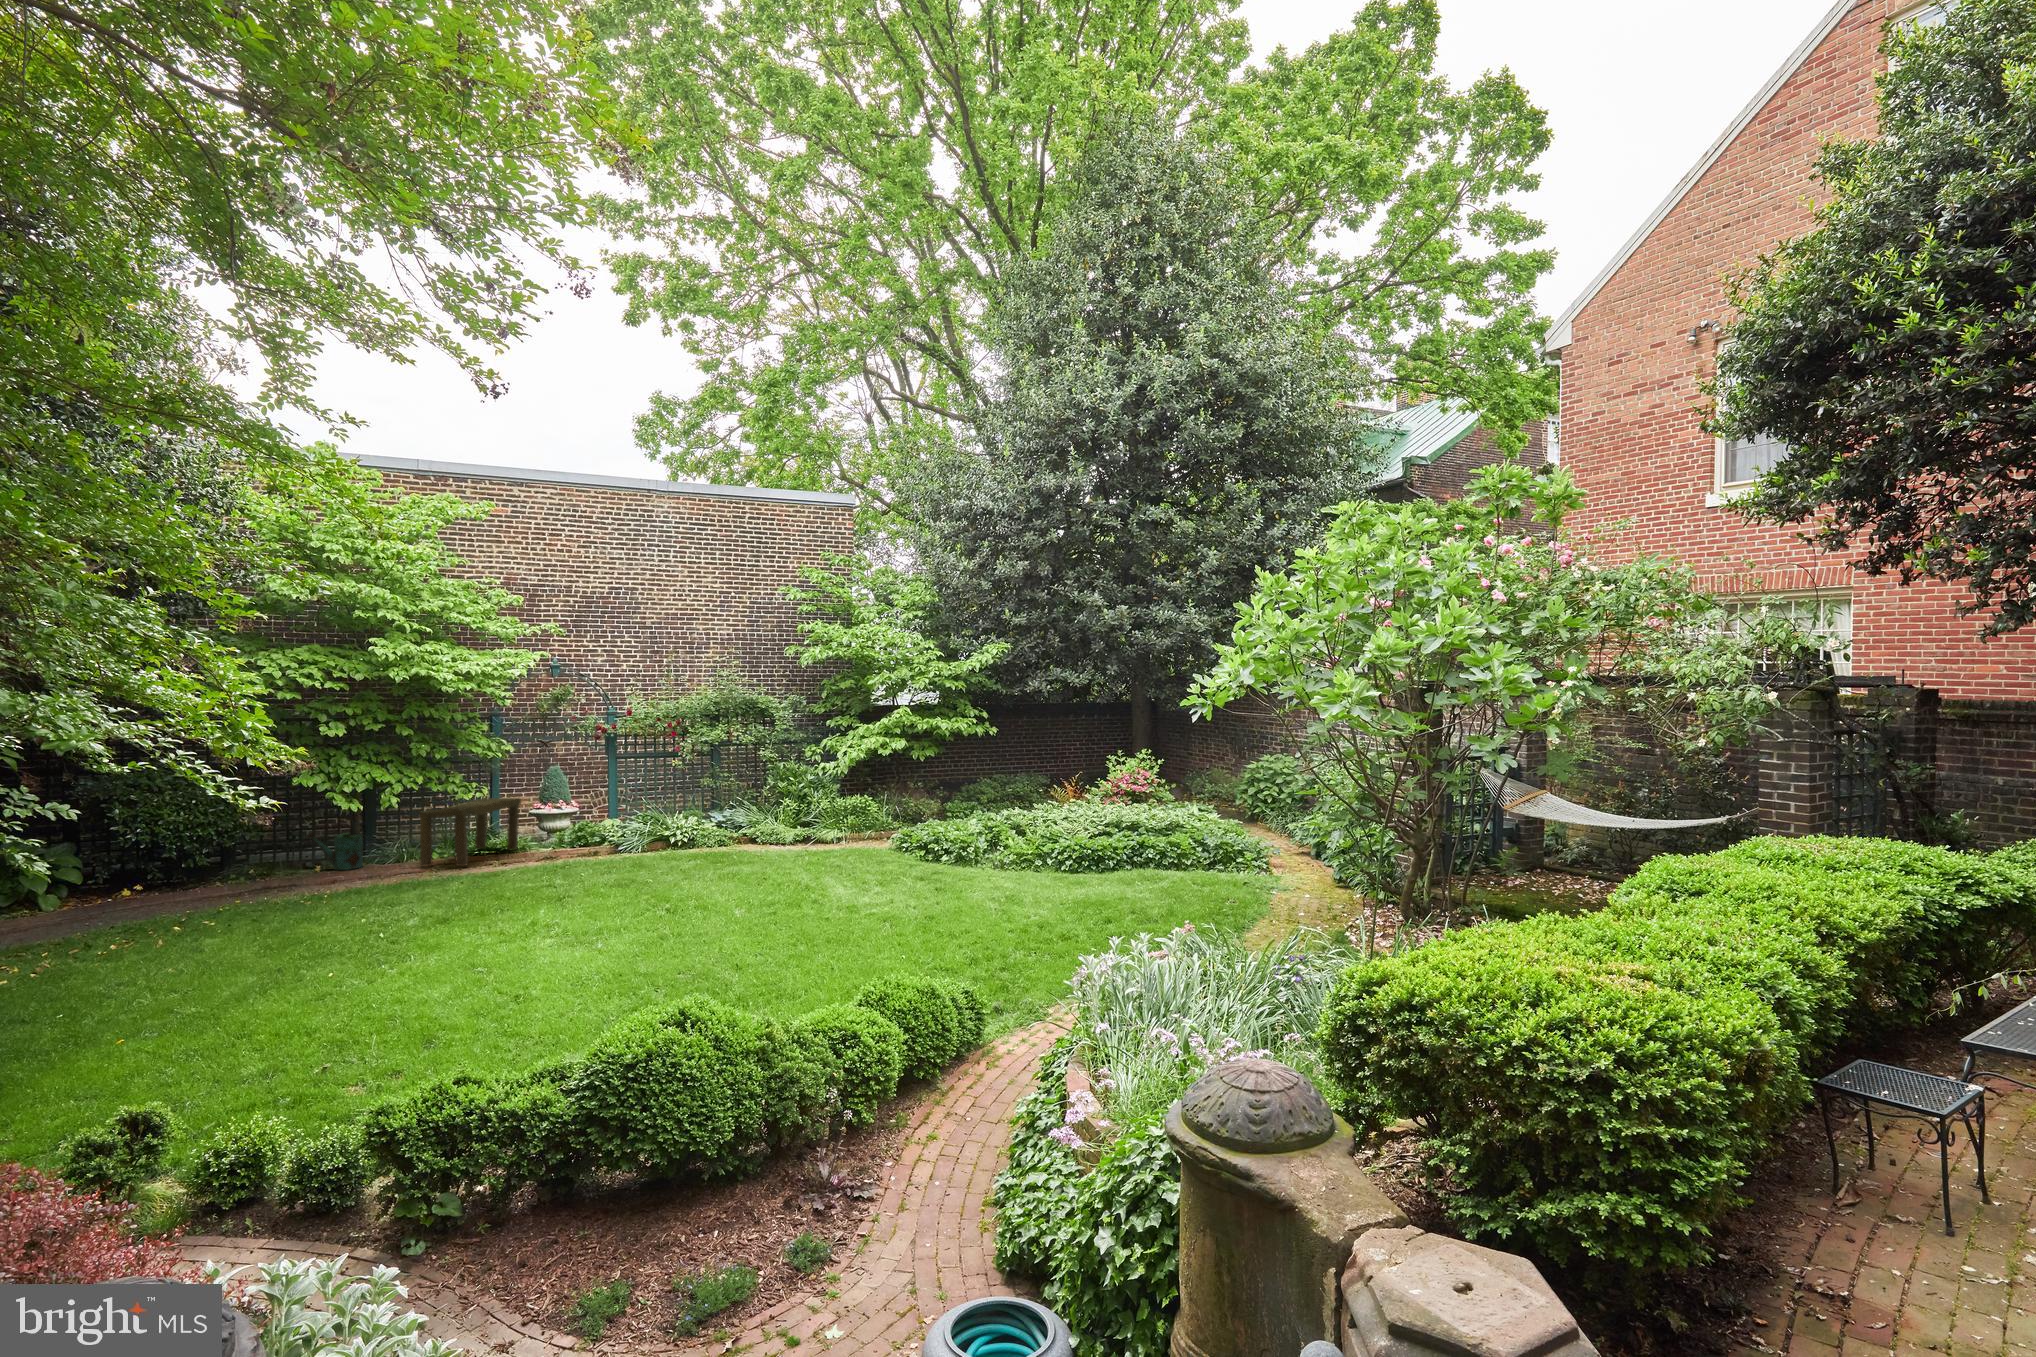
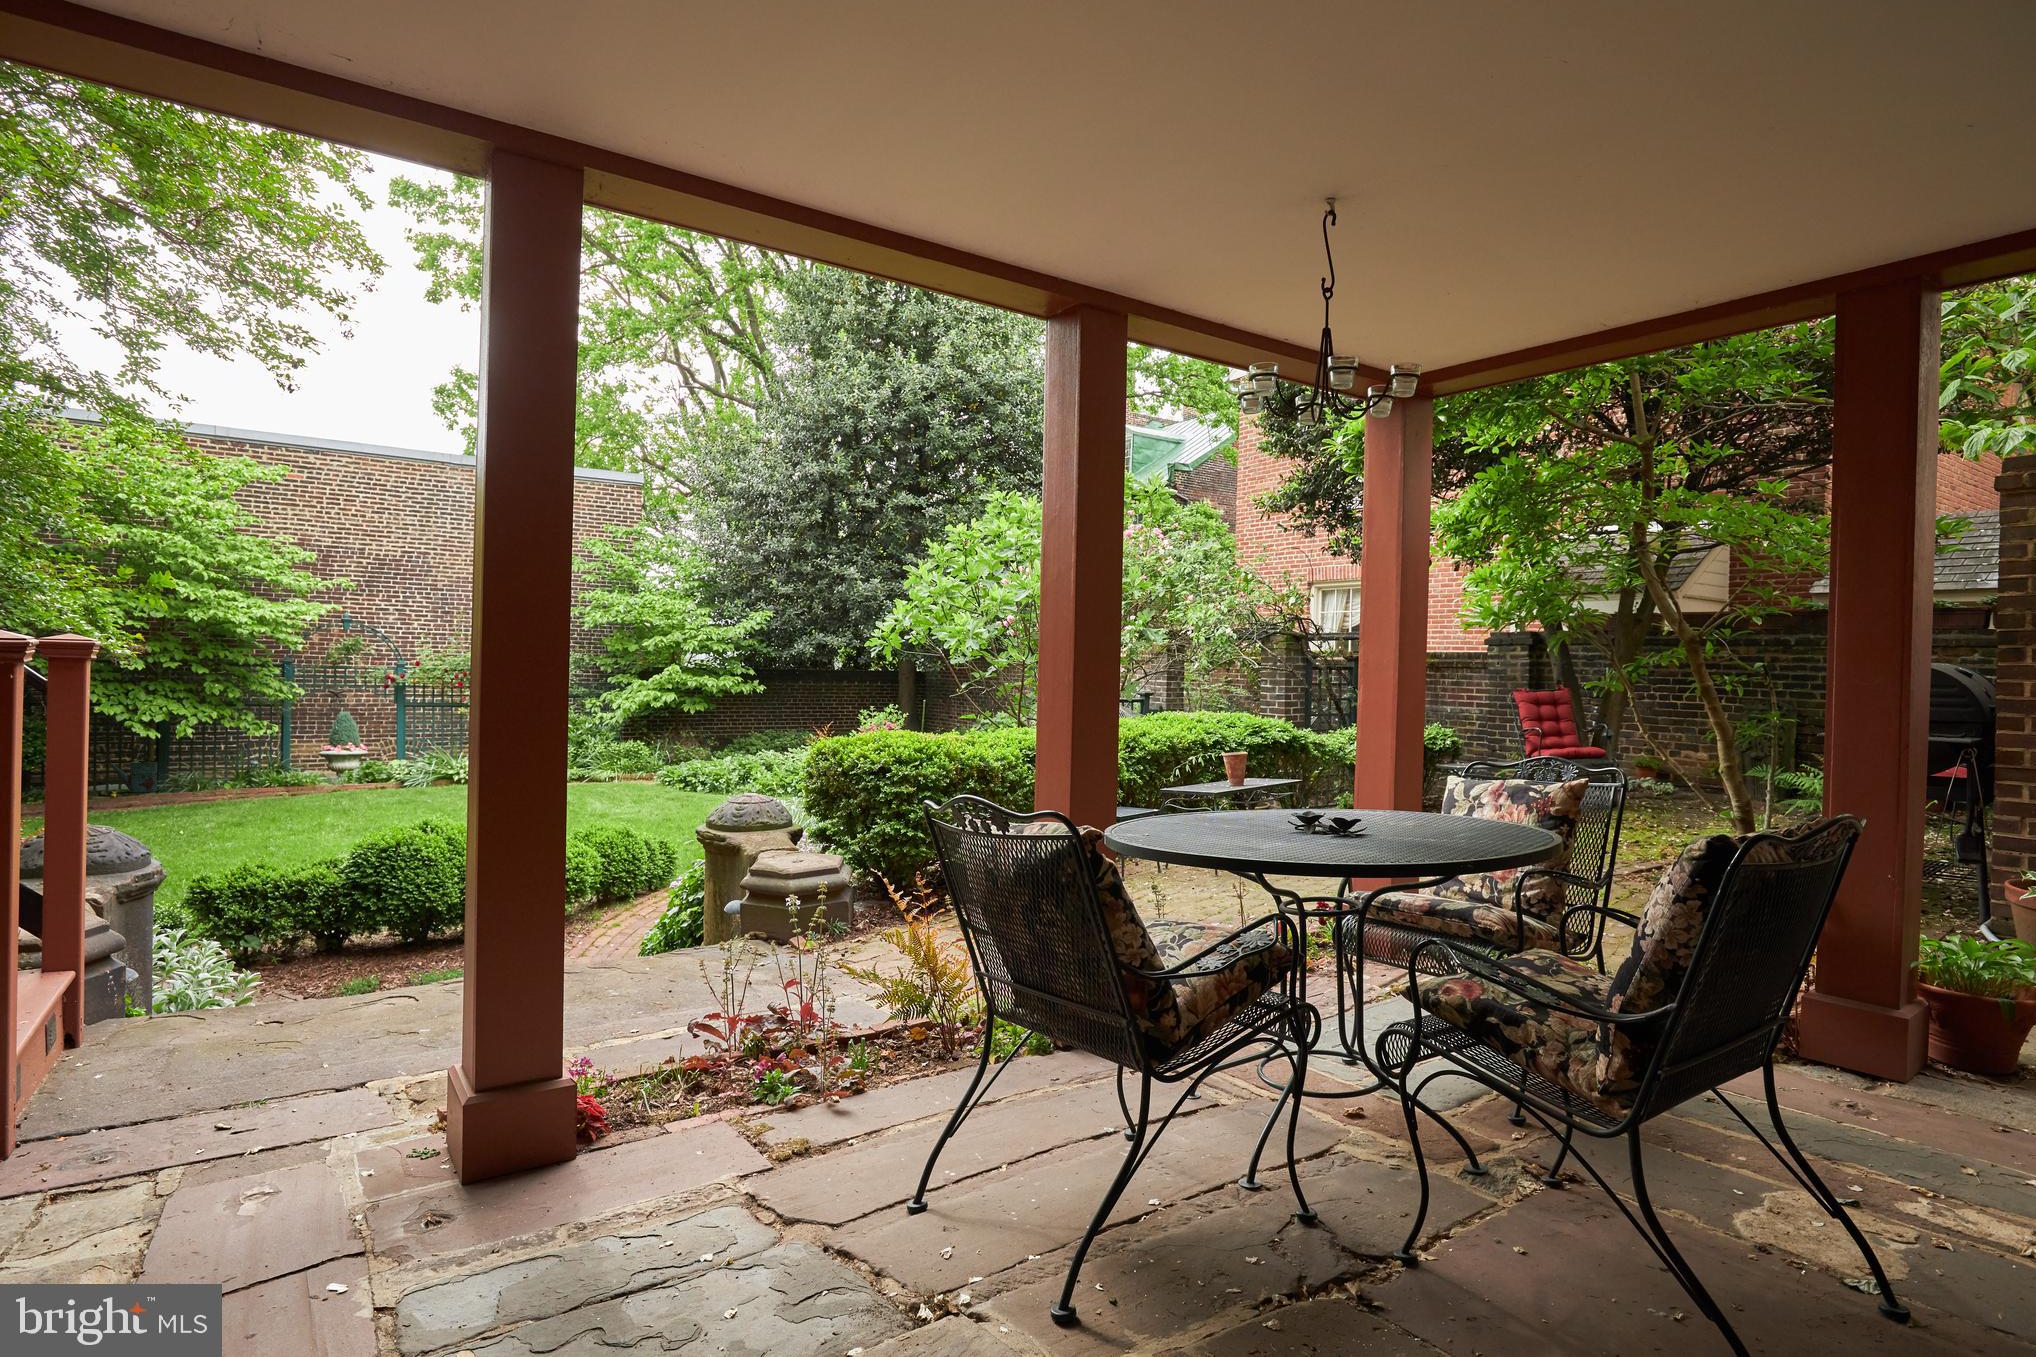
bench: present [419,798,521,866] -> none [213,736,310,791]

